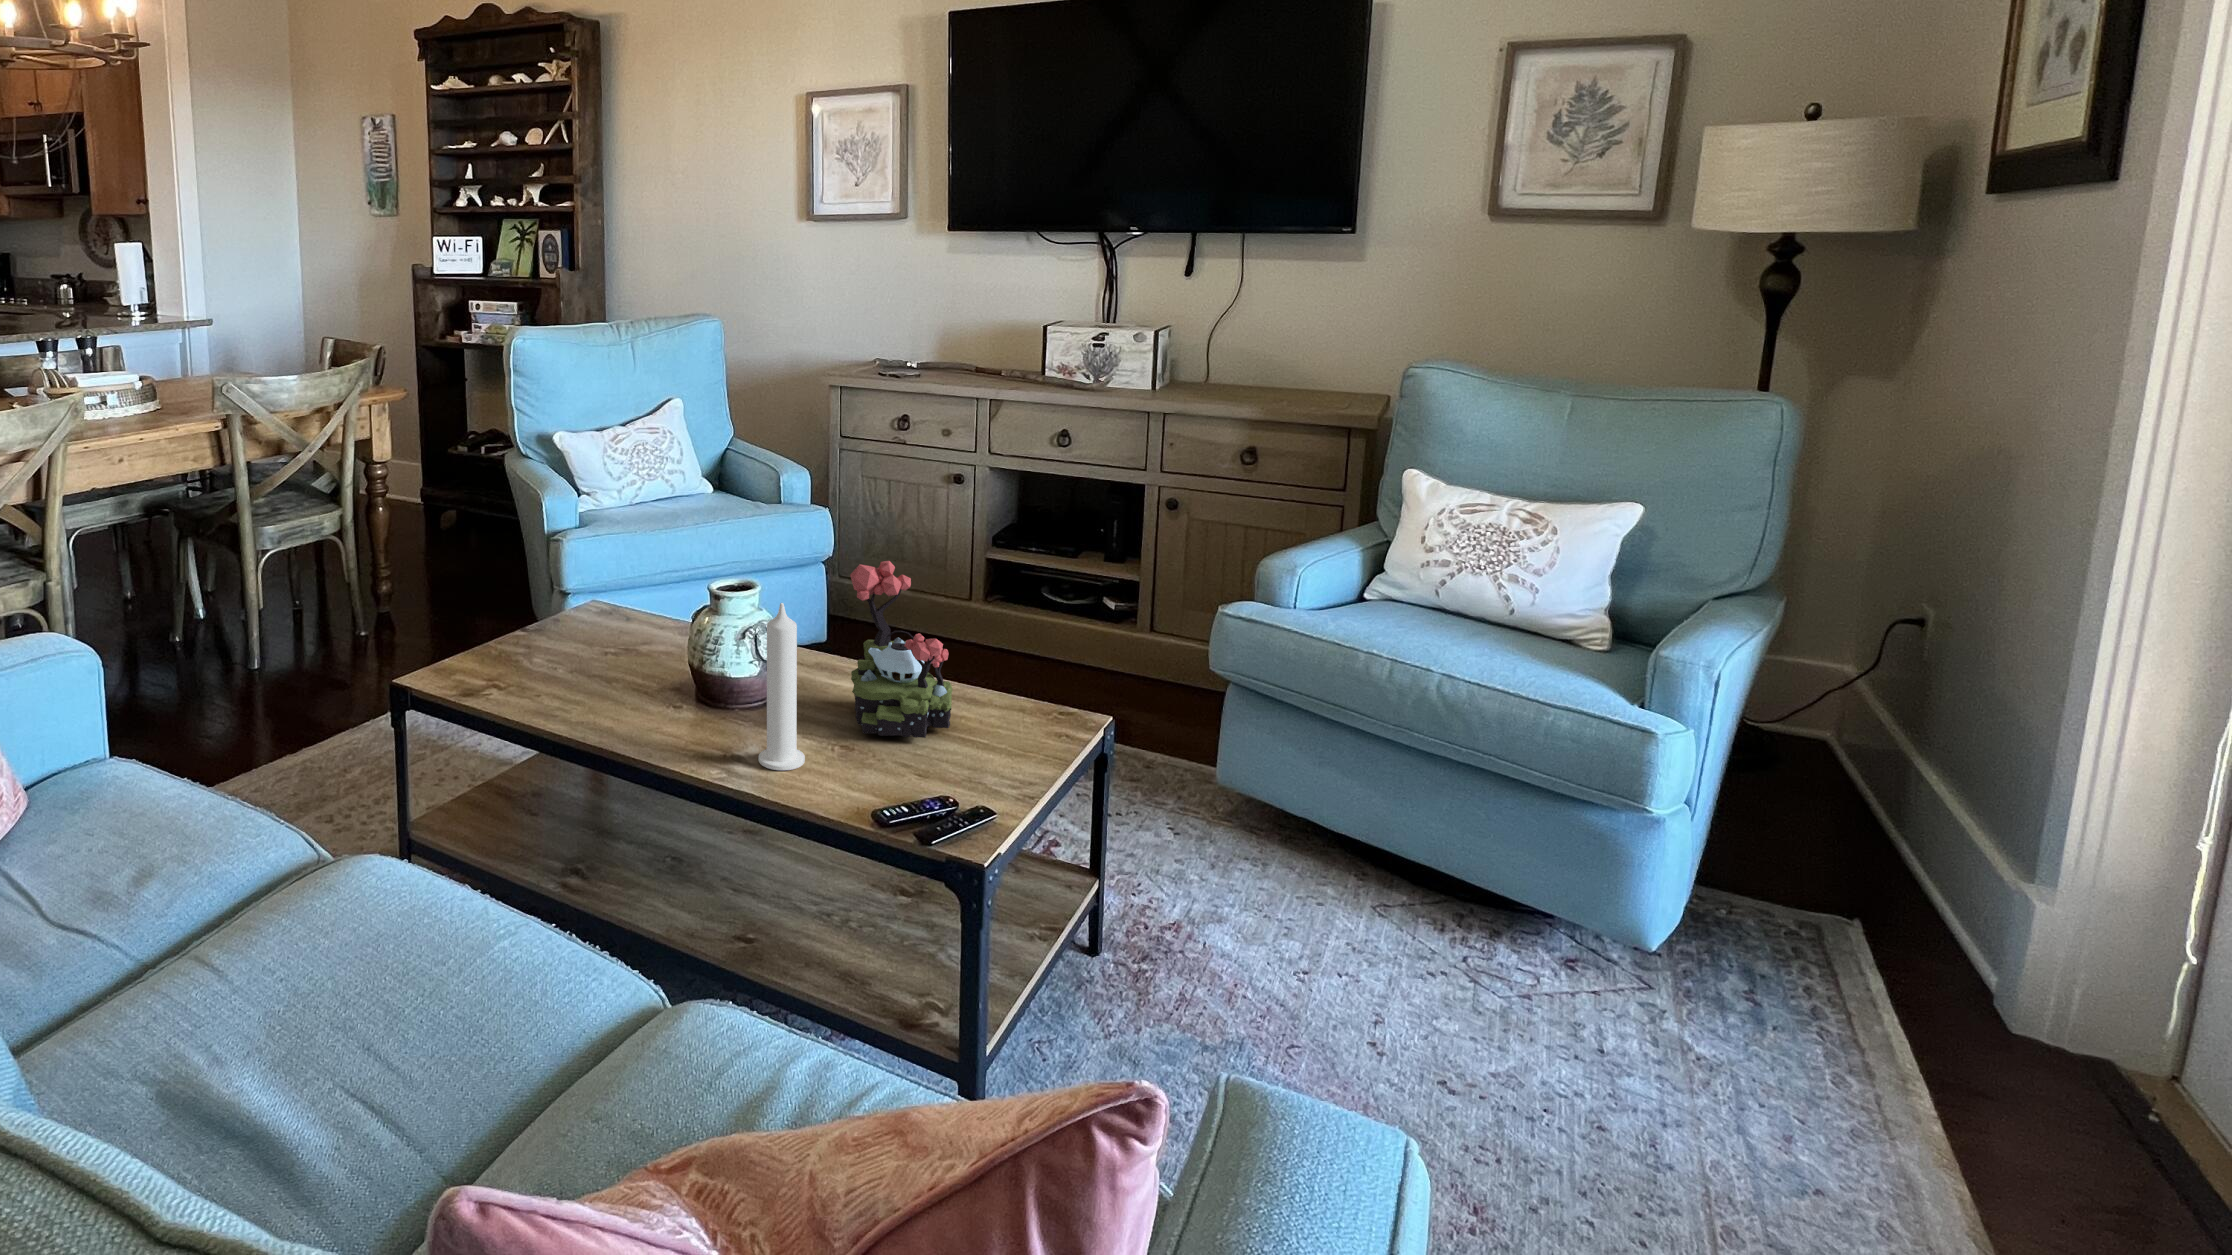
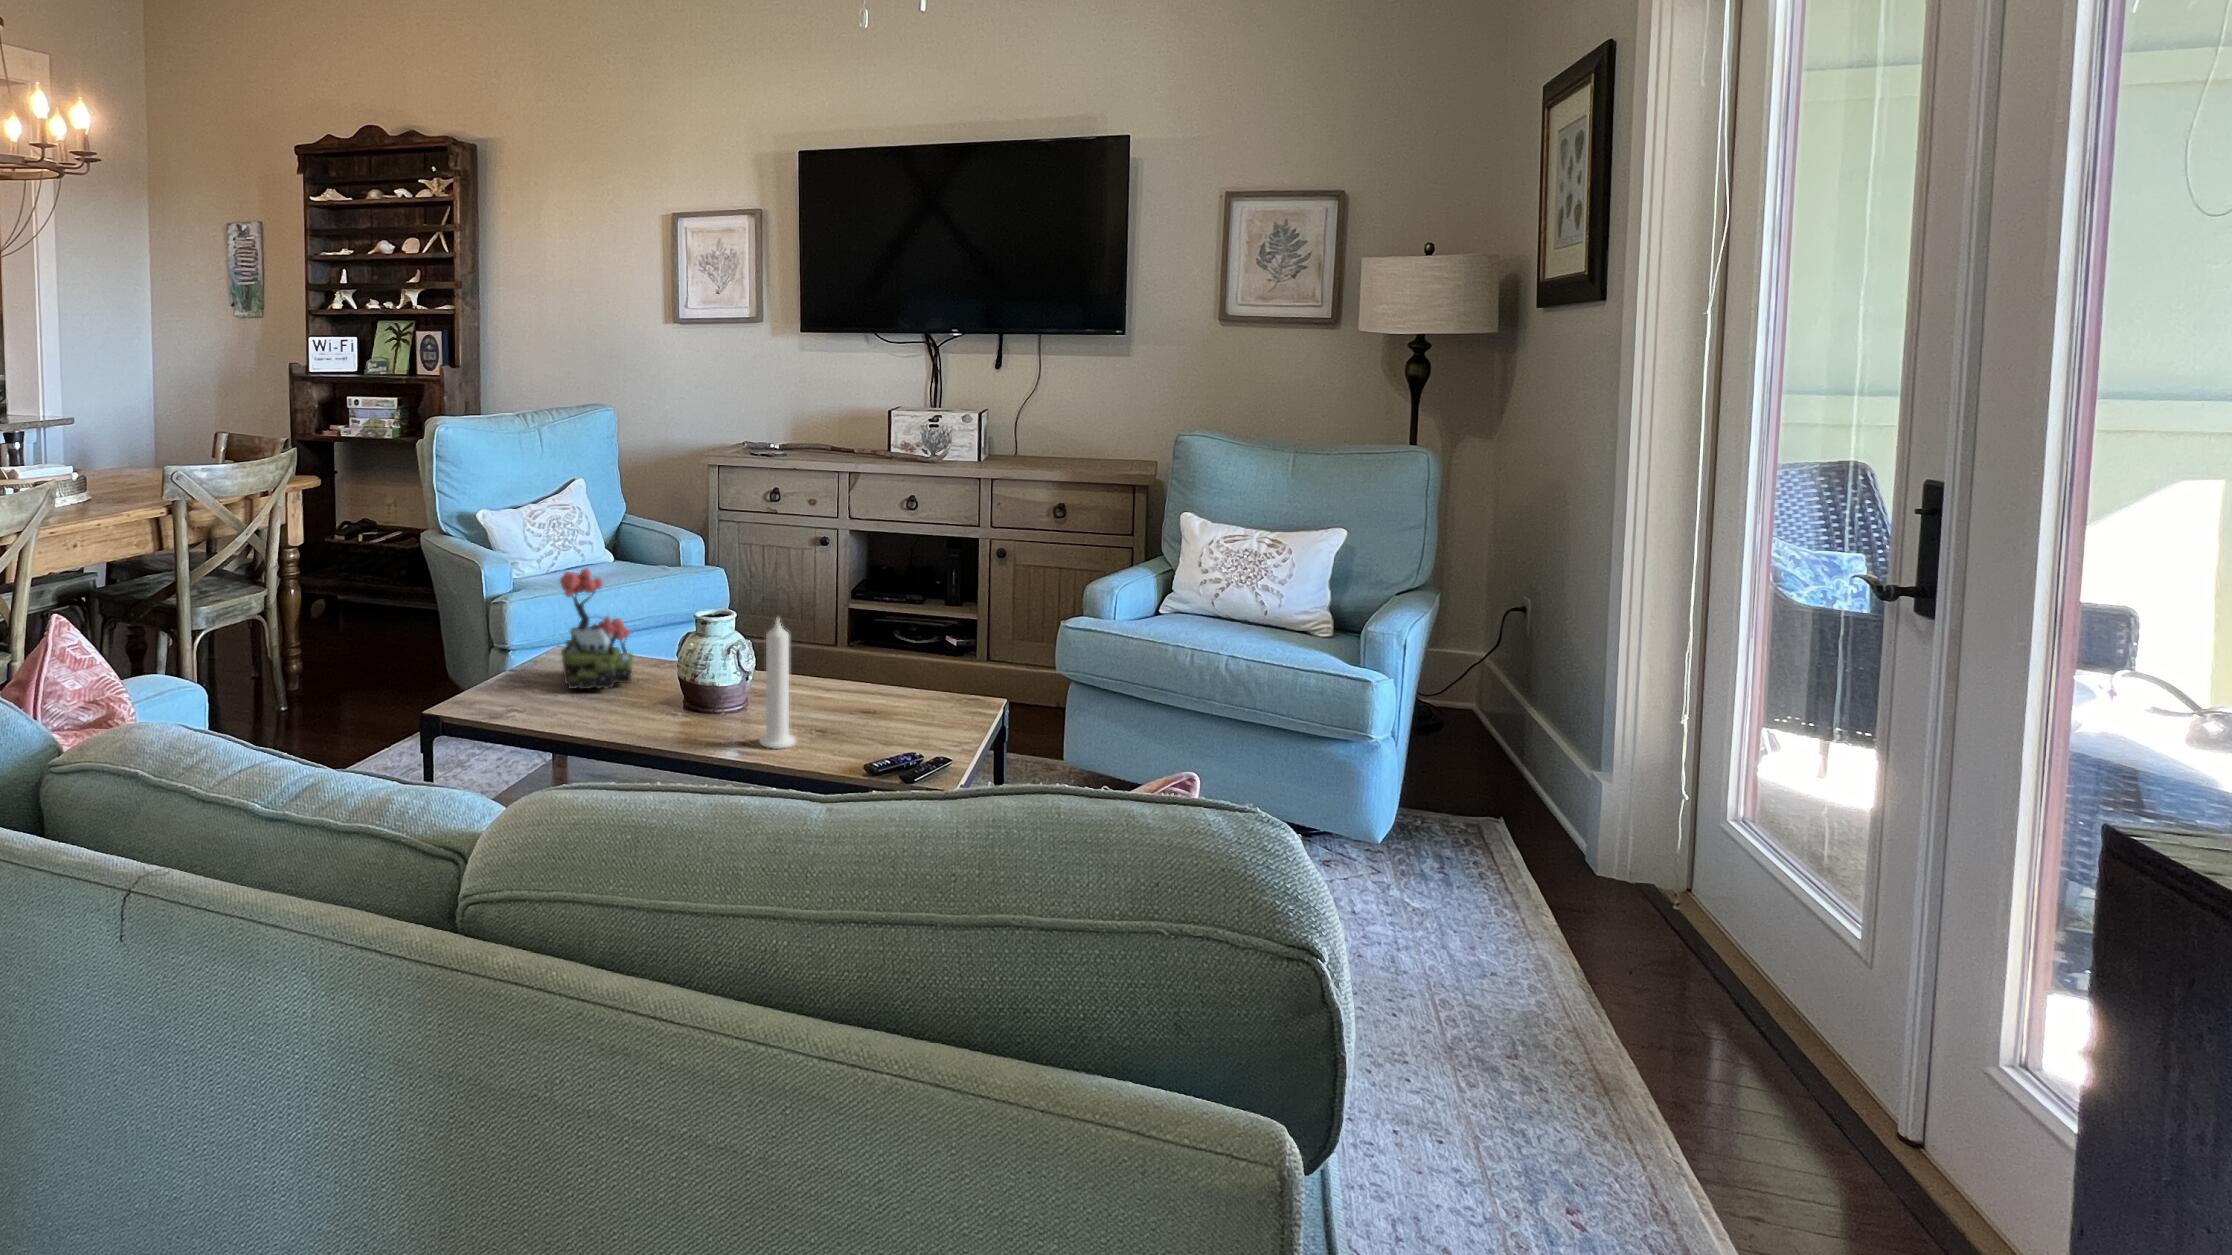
plant: present [850,561,952,738] -> present [560,569,633,689]

